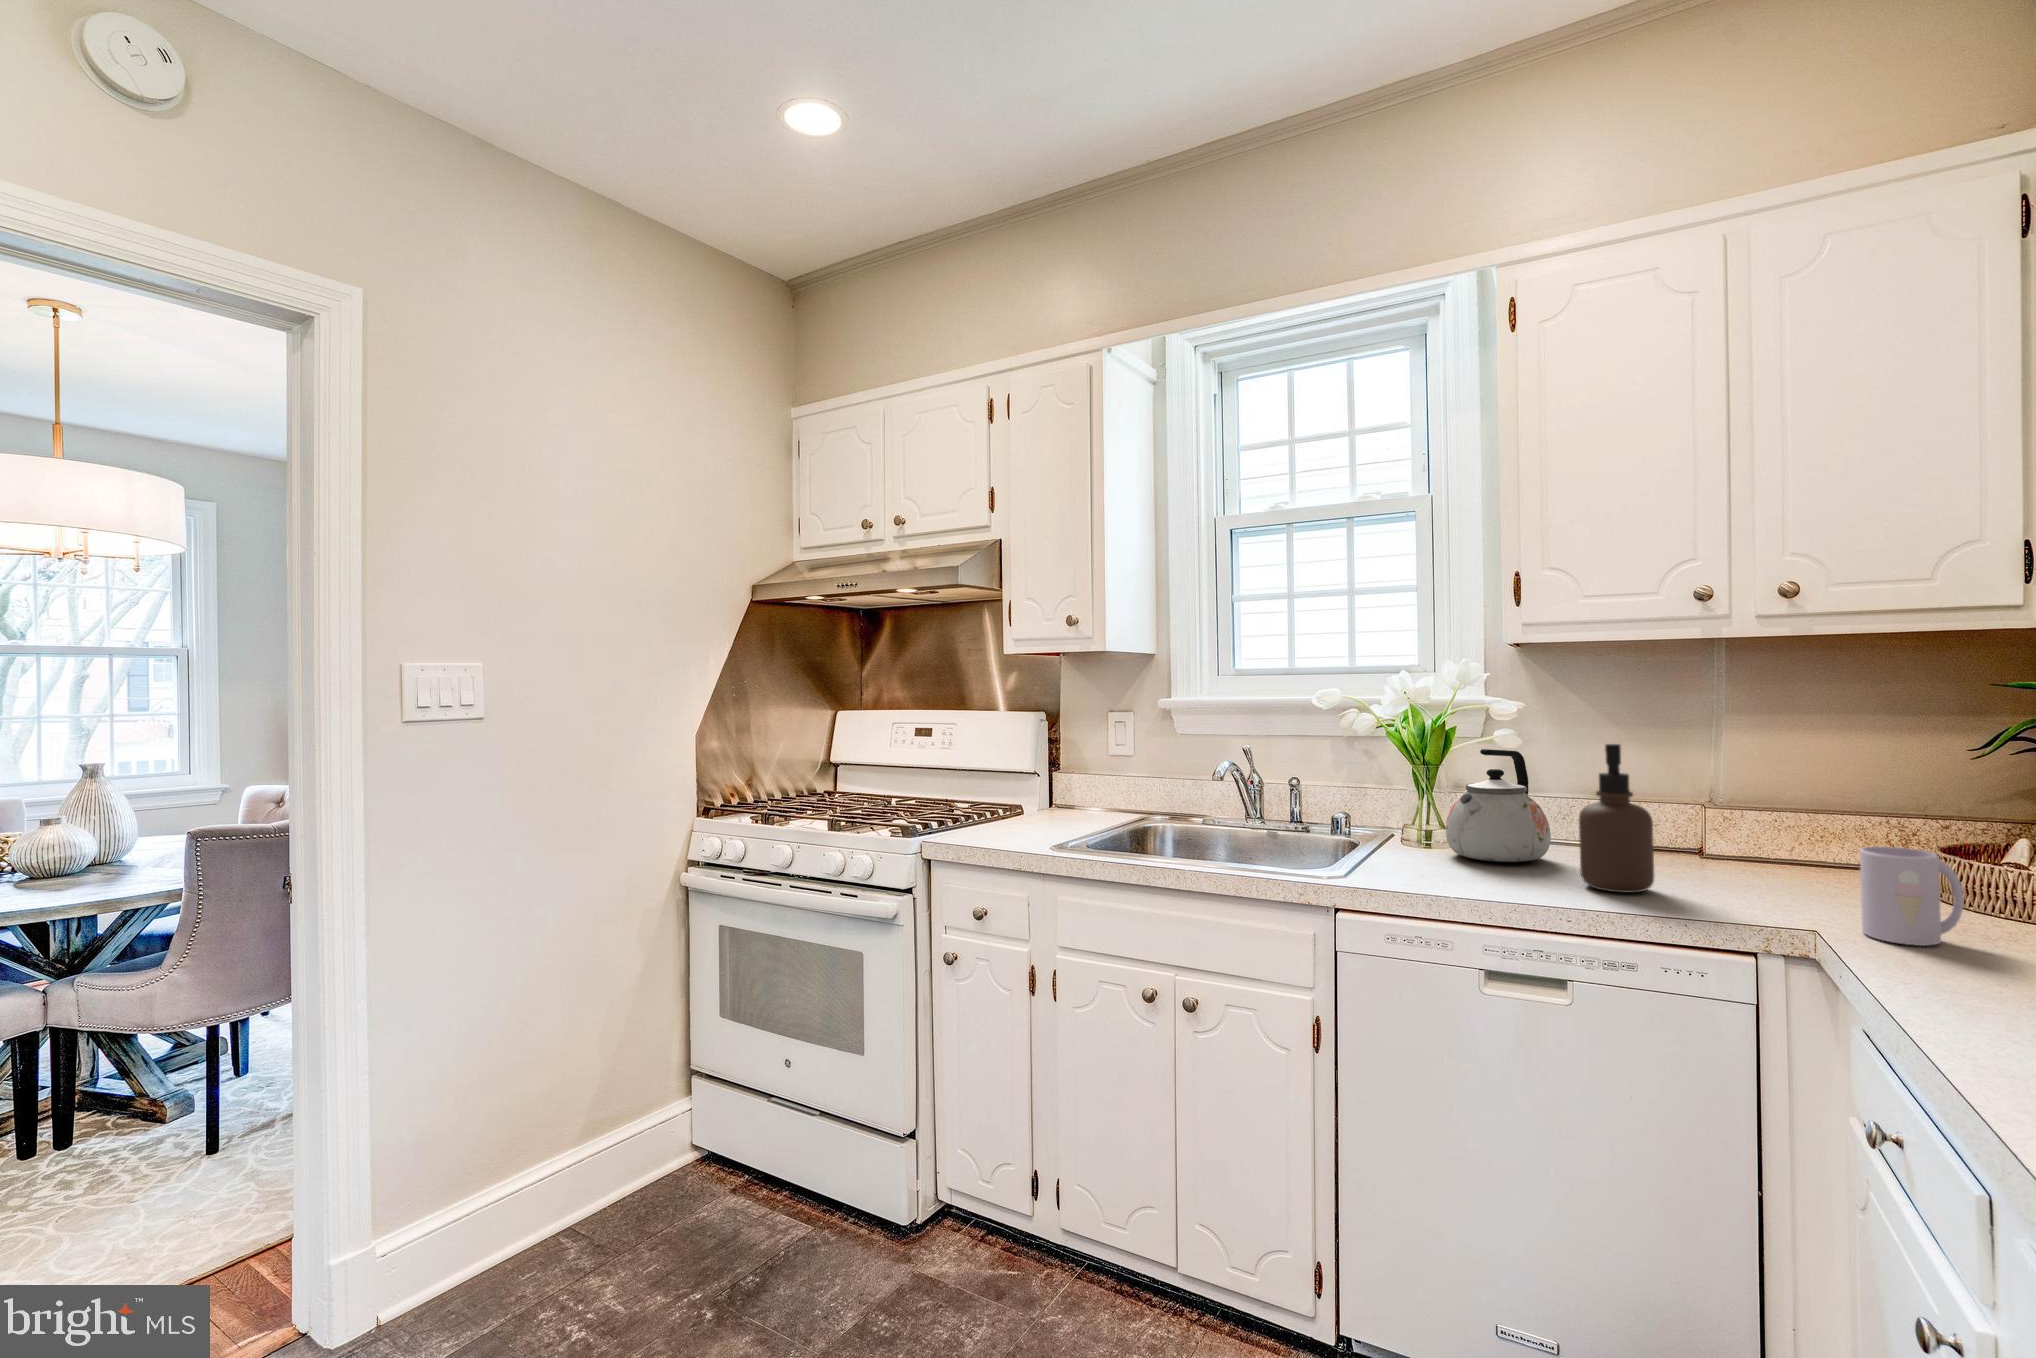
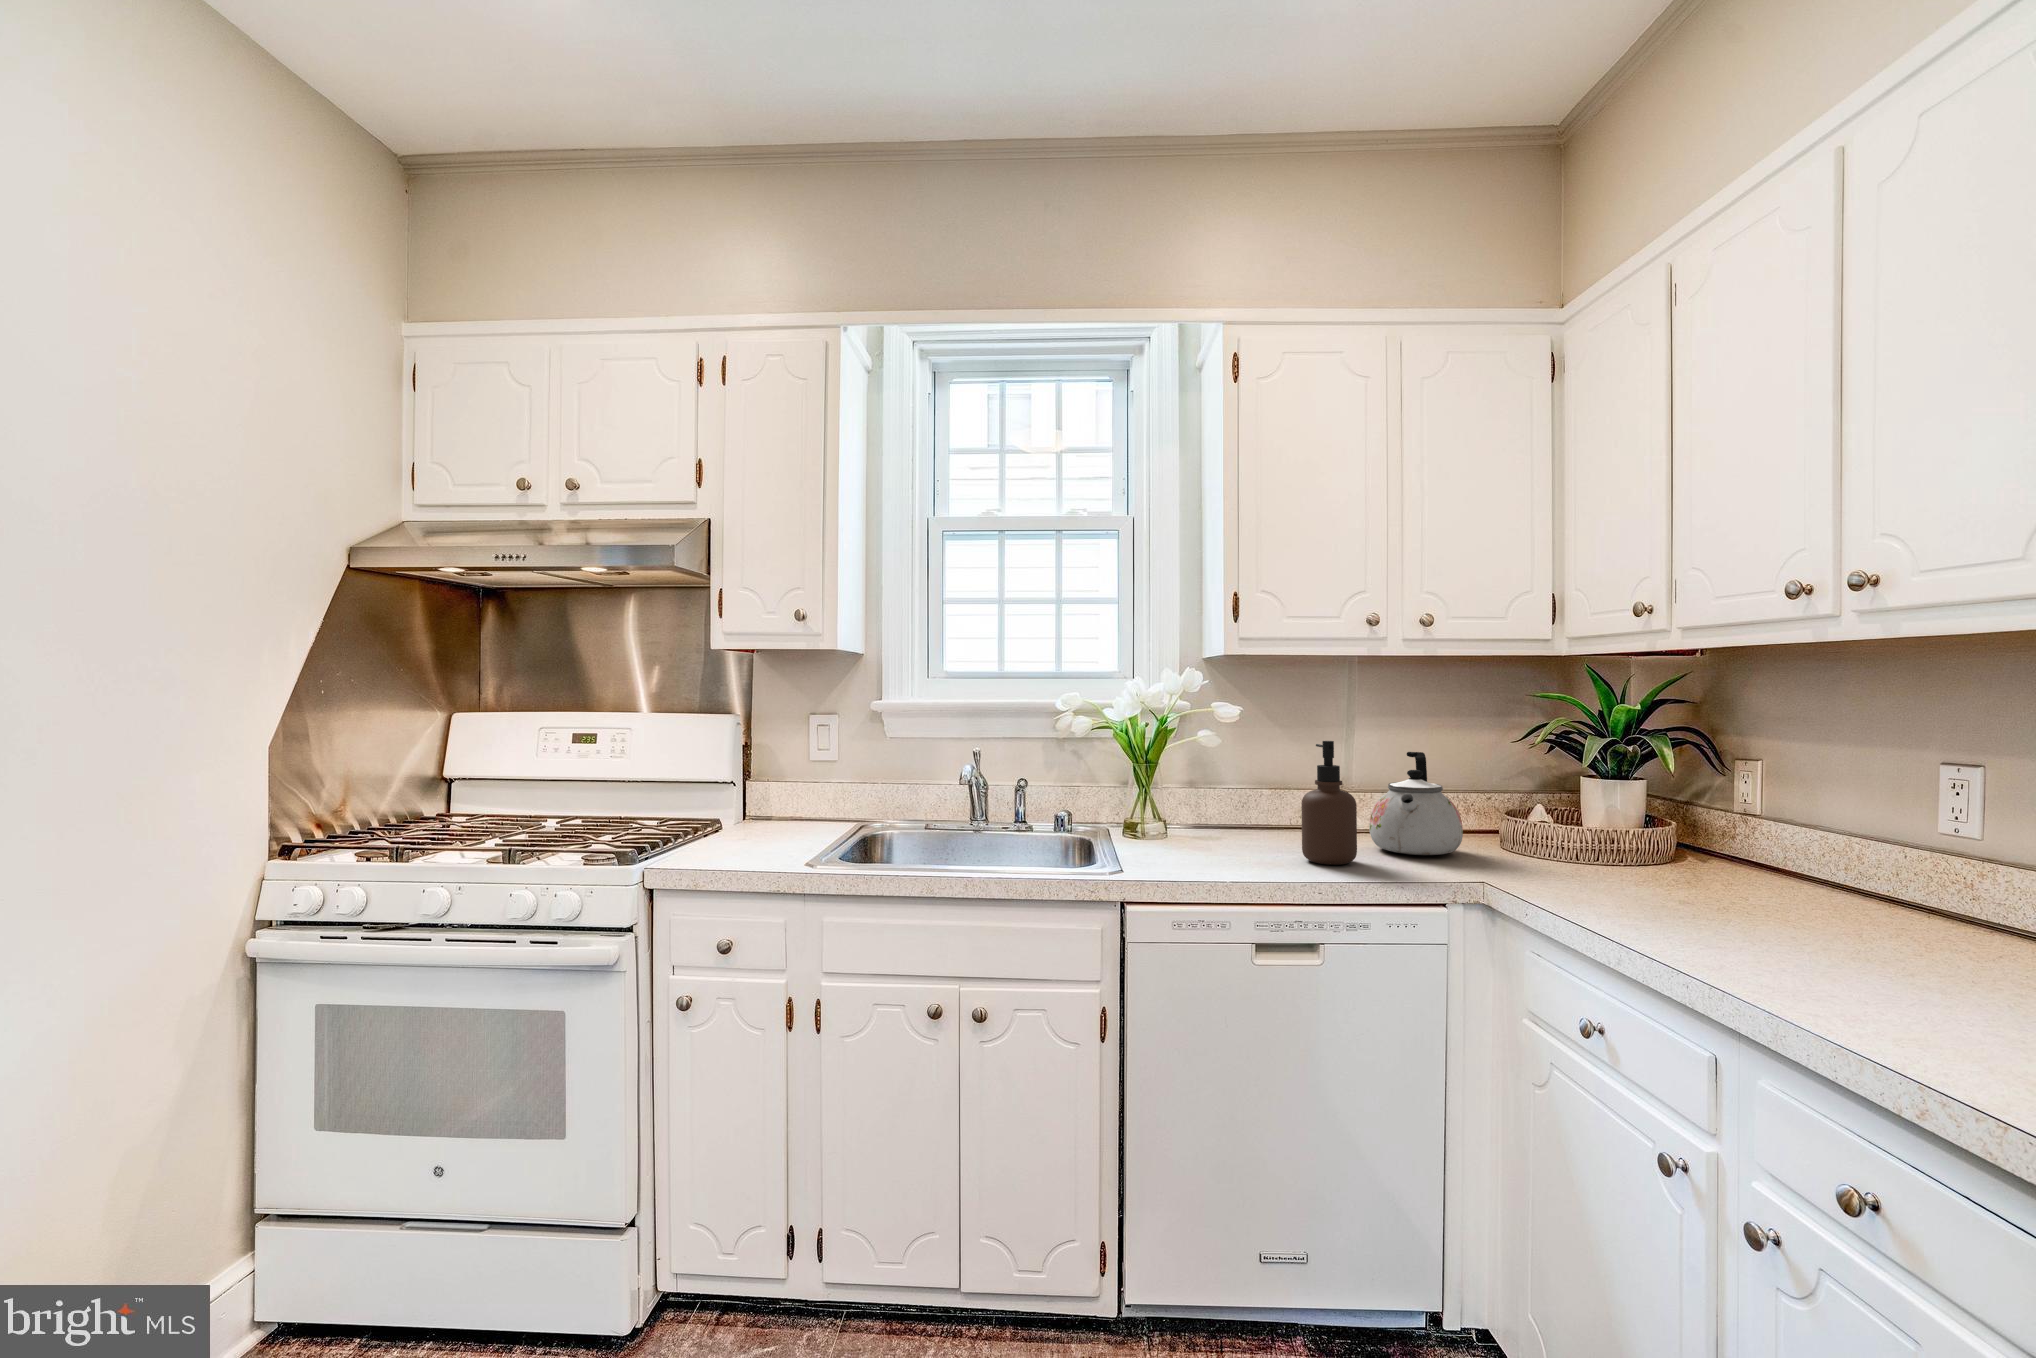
kettle: present [1446,749,1551,862] -> present [1369,752,1463,855]
mug: present [1860,846,1964,946] -> none [1507,815,1569,887]

